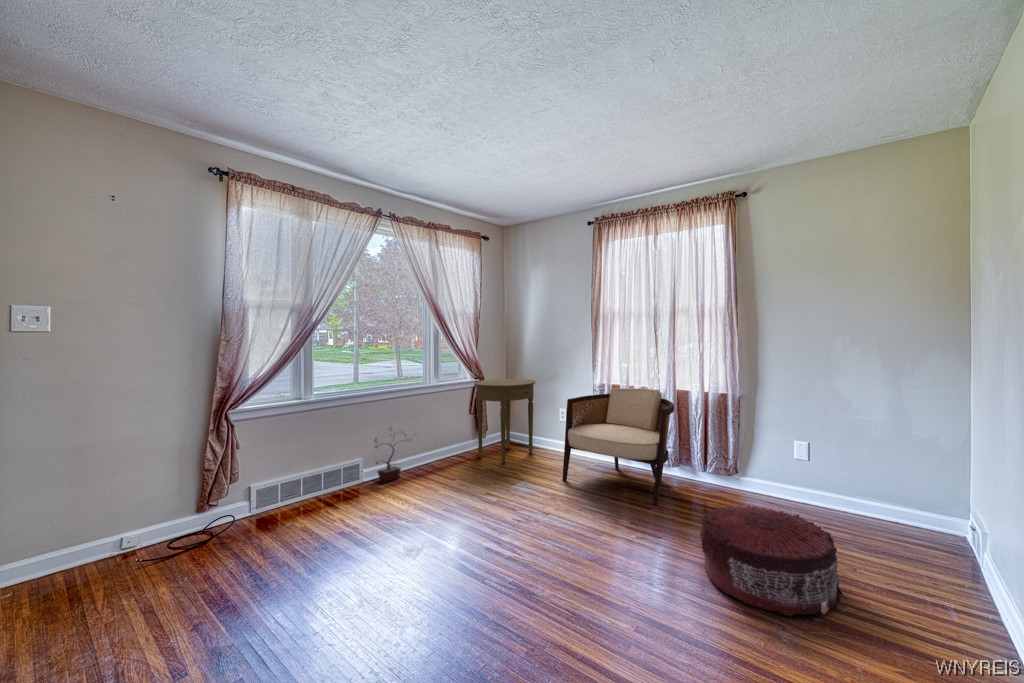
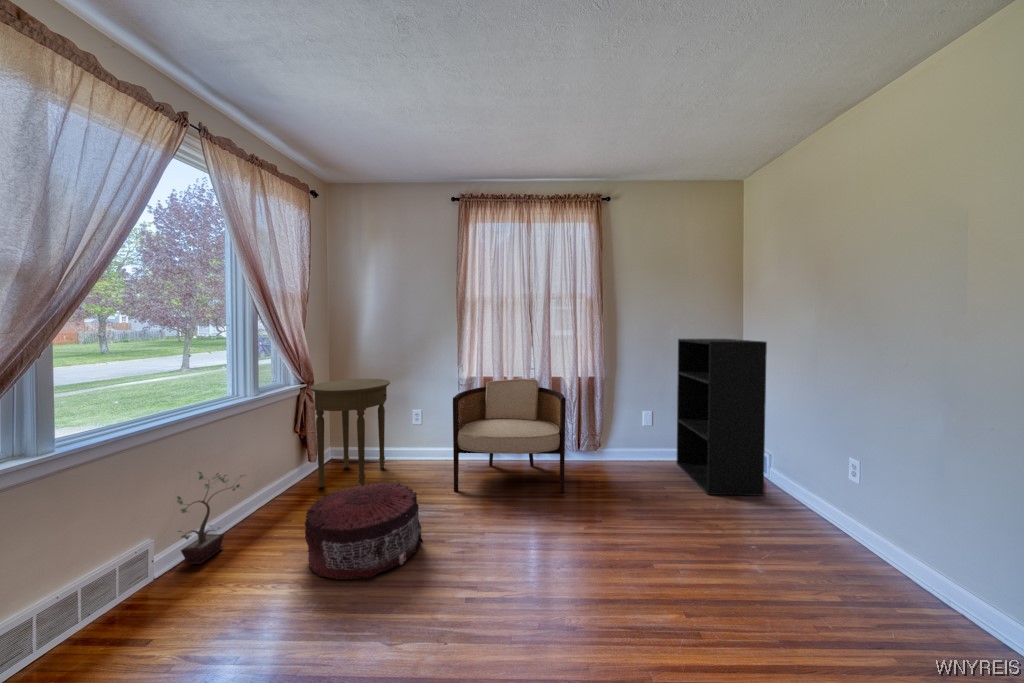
bookshelf: none [837,353,938,578] -> present [677,339,767,496]
pouf: present [700,505,843,616] -> present [305,483,423,579]

